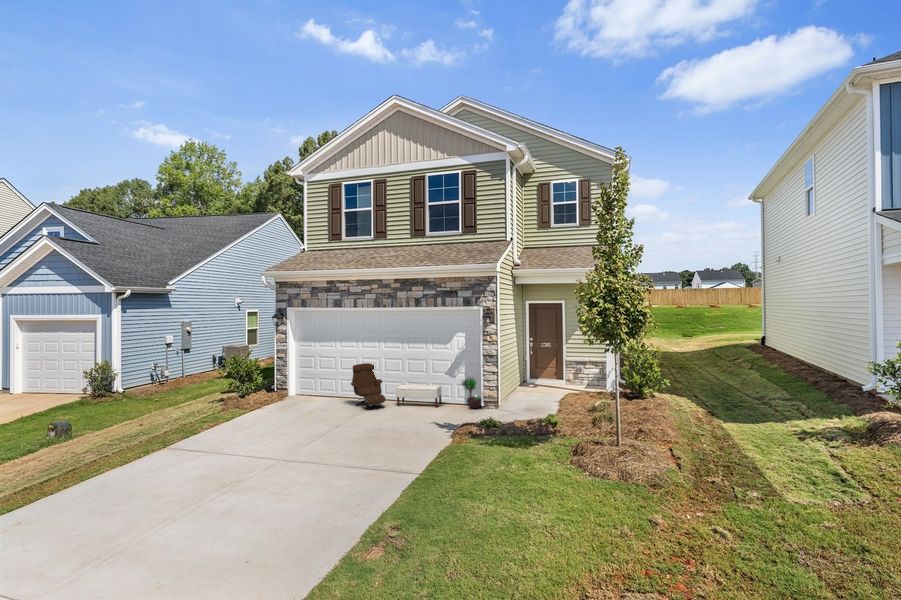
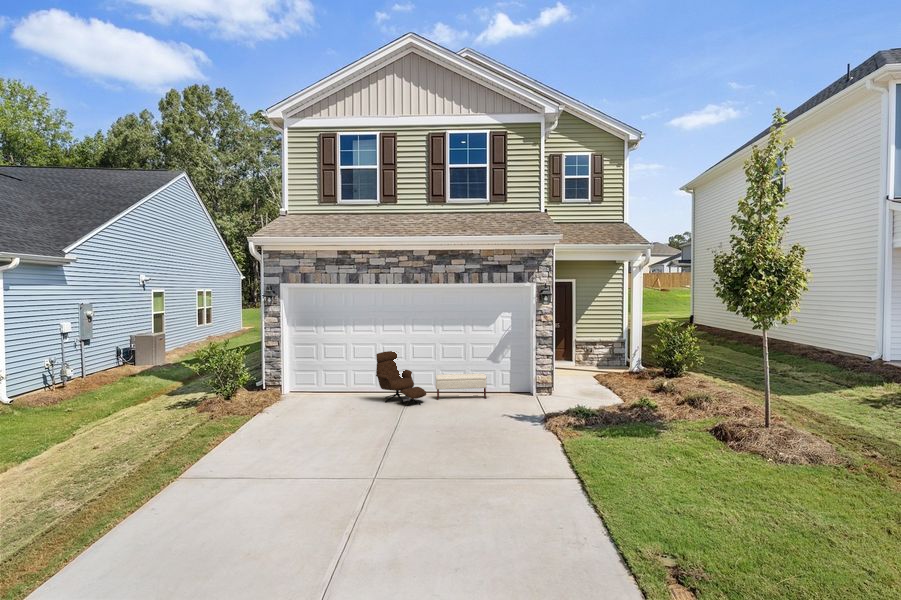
potted tree: present [462,378,481,408] -> none [513,359,536,397]

